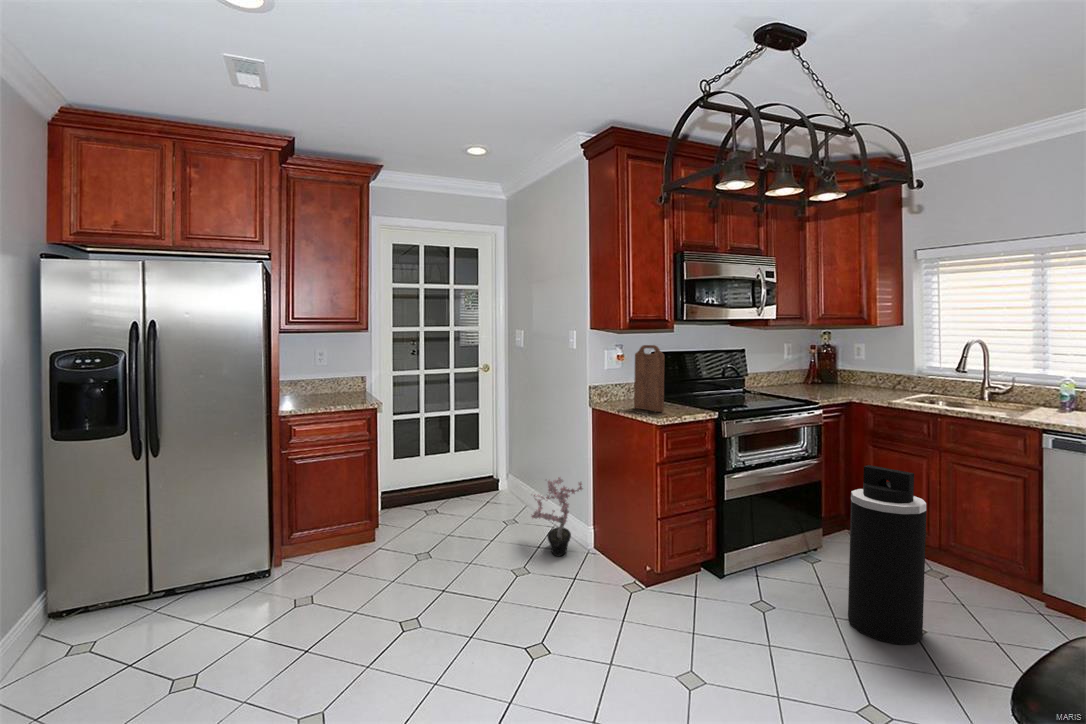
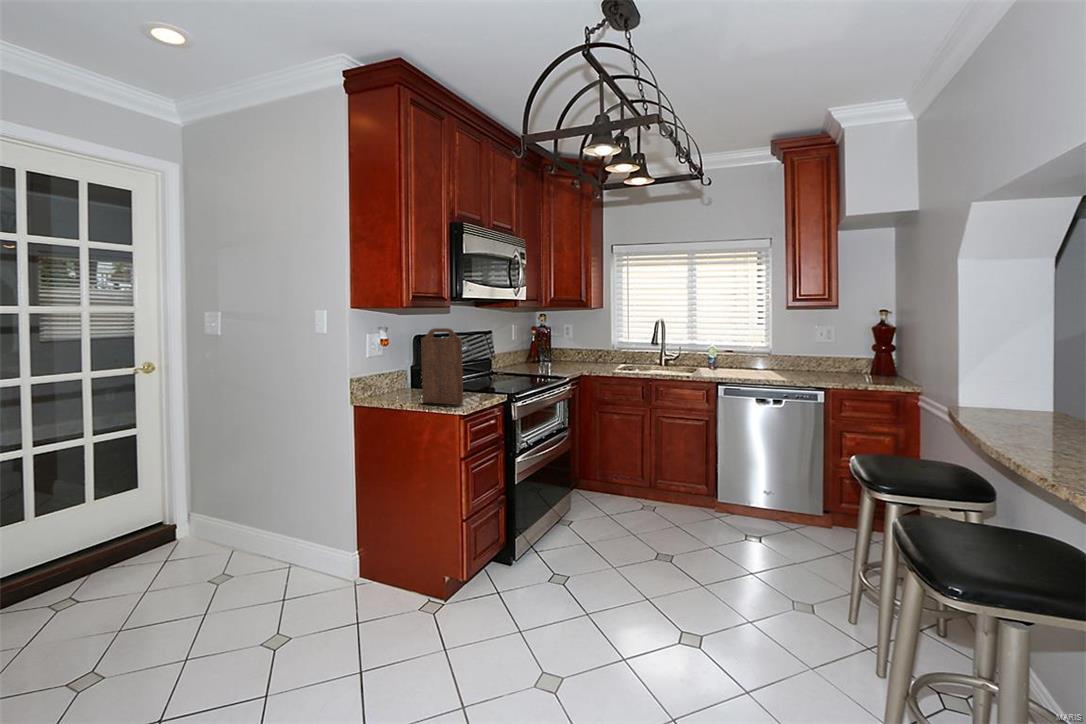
trash can: present [848,465,926,645] -> none [635,432,691,582]
potted plant: present [531,477,583,556] -> none [273,495,362,604]

